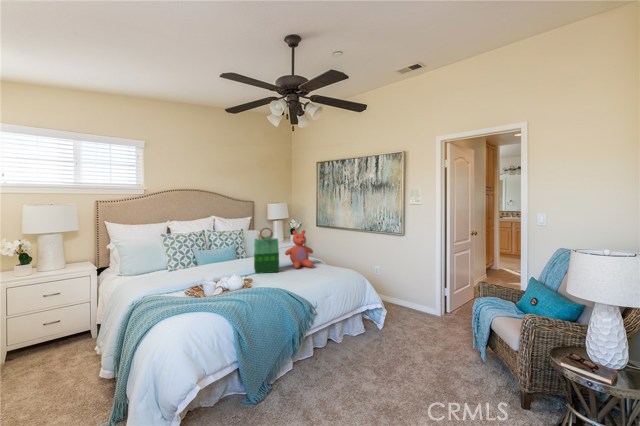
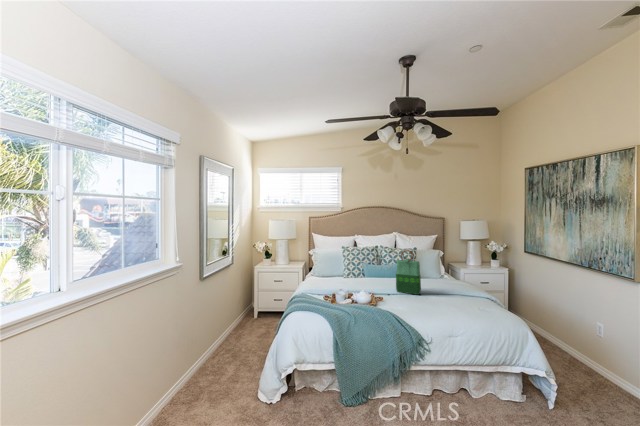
teddy bear: present [285,230,313,269] -> none [435,255,469,297]

